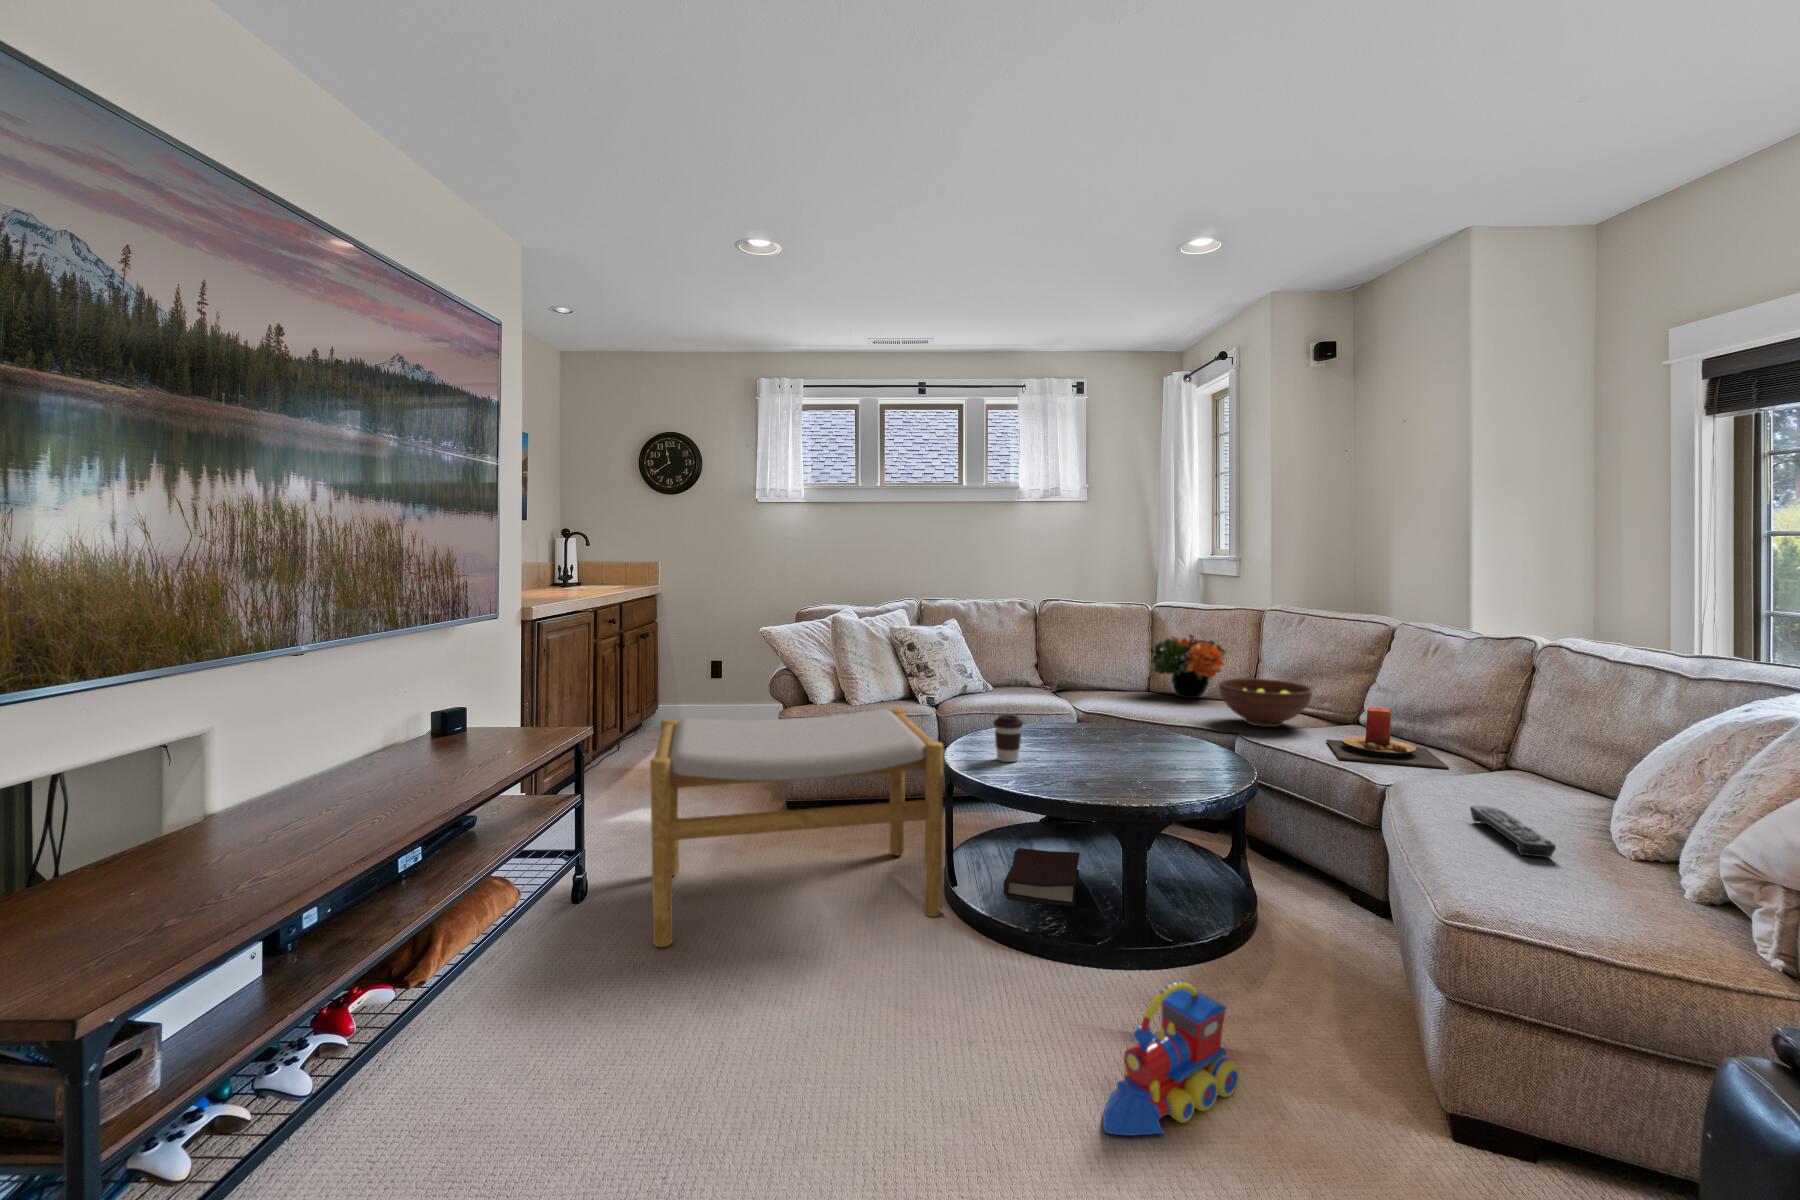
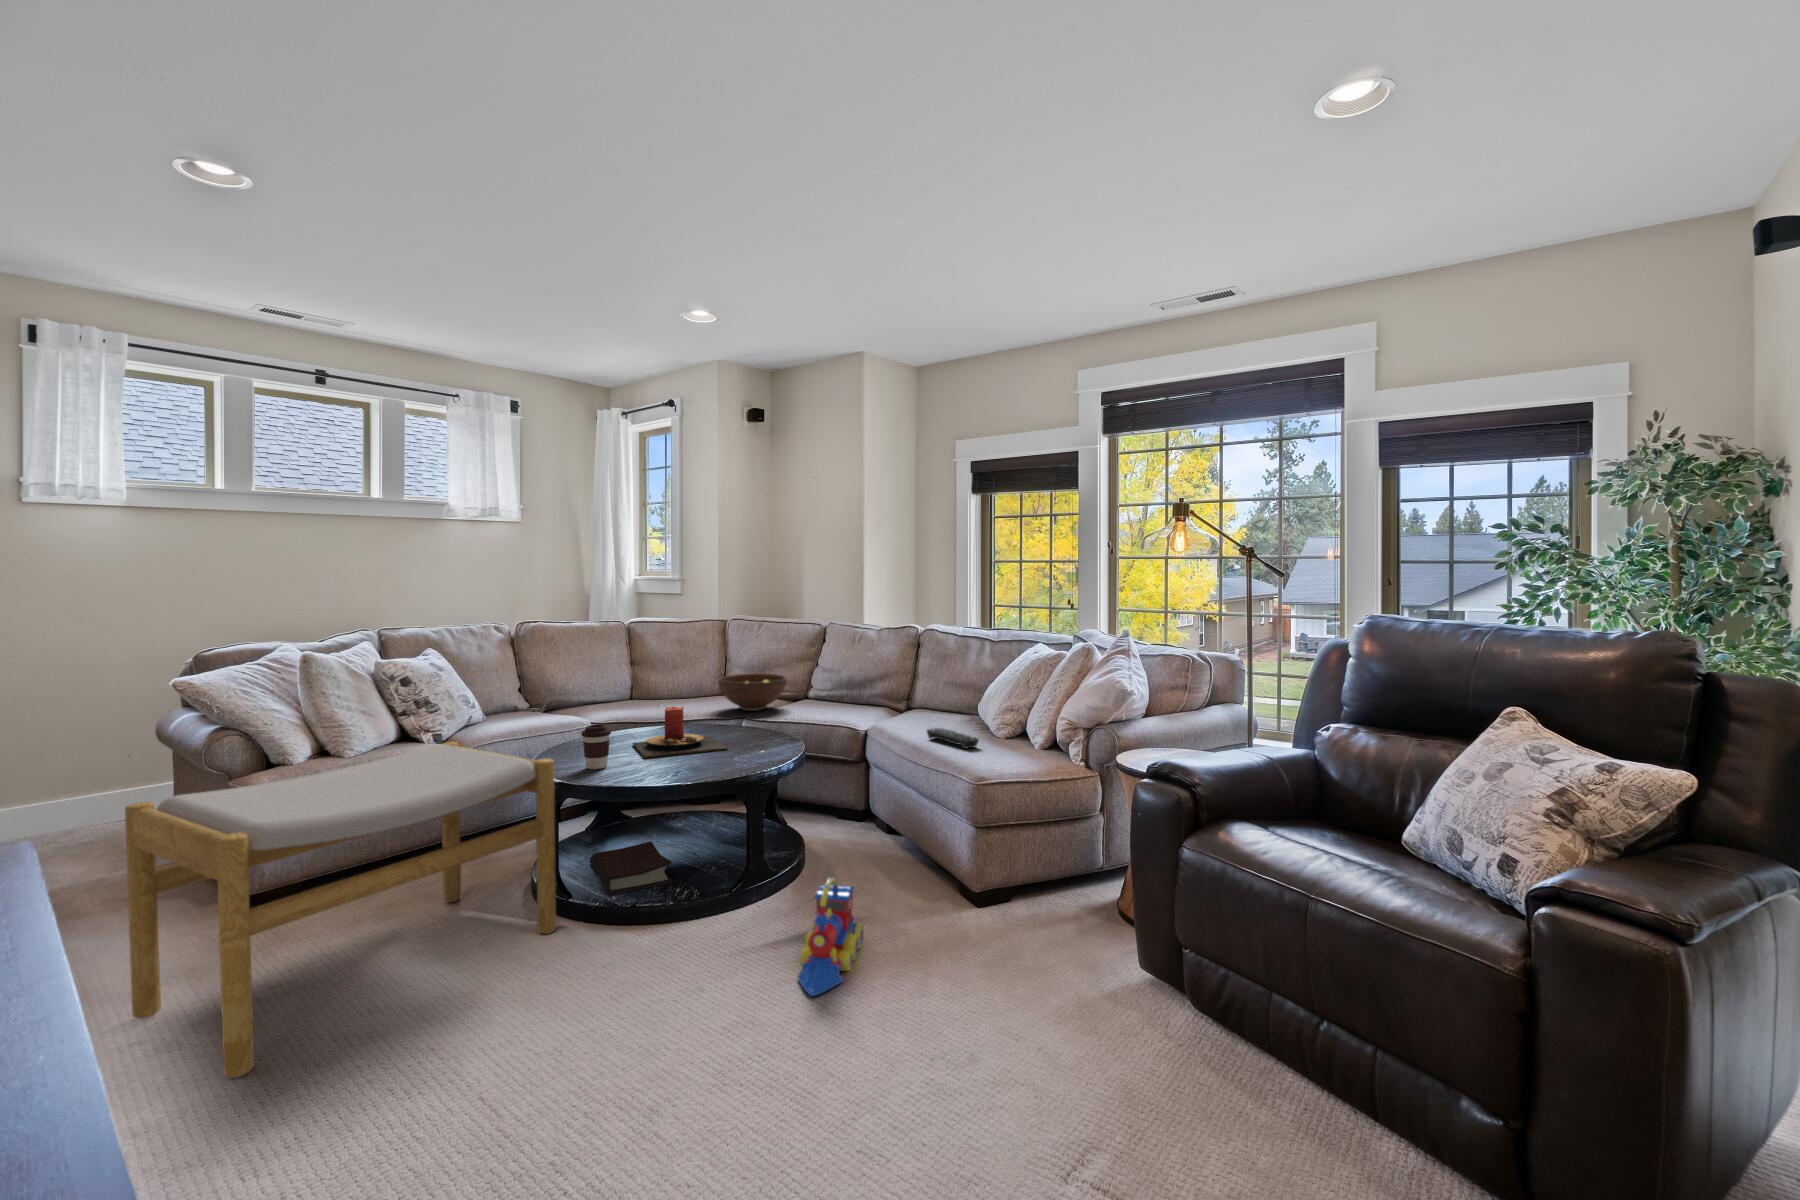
flower arrangement: present [1150,634,1225,699] -> none [638,644,705,700]
candle: present [1326,707,1449,769] -> present [633,706,728,758]

